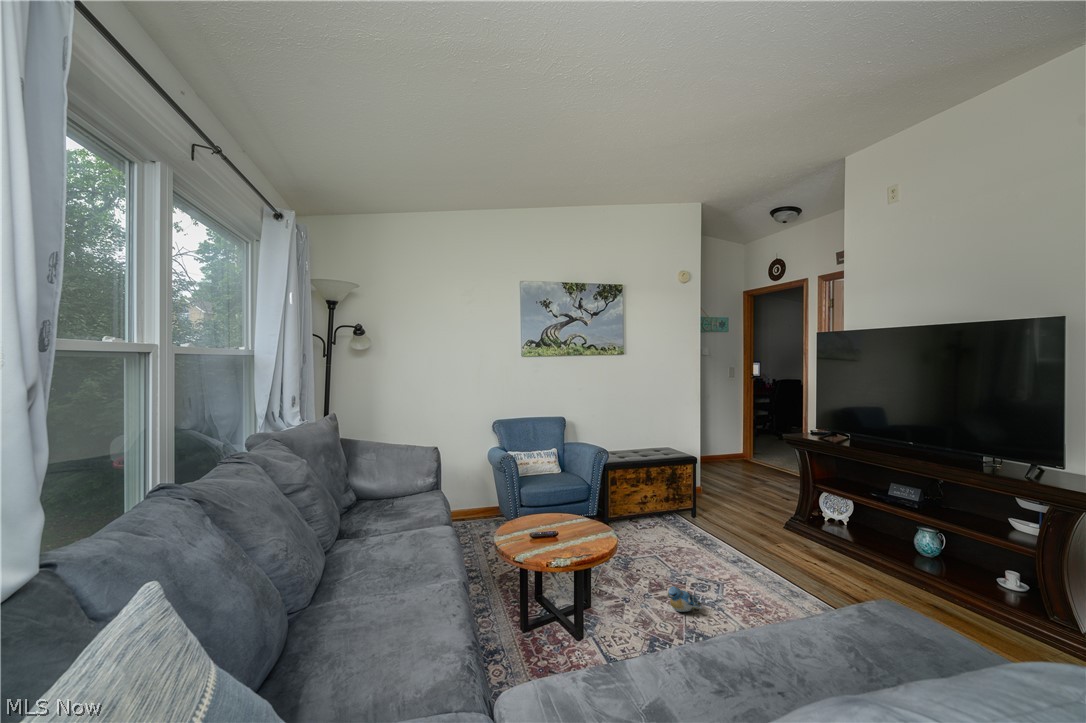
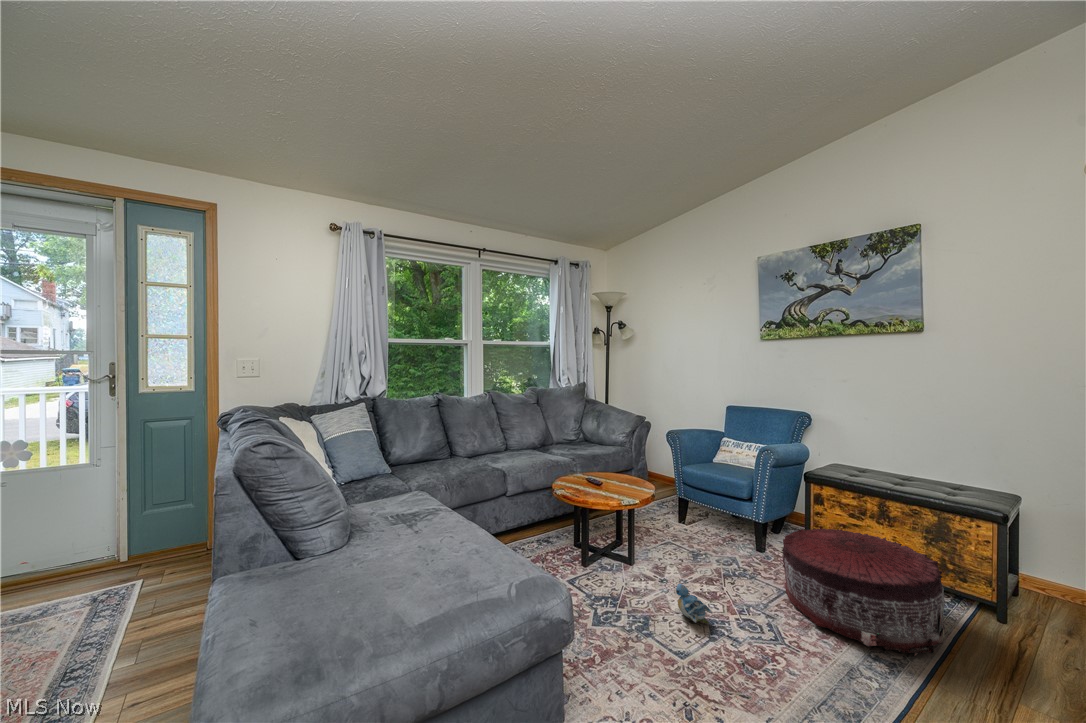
pouf: none [638,490,735,564] -> present [782,527,945,656]

